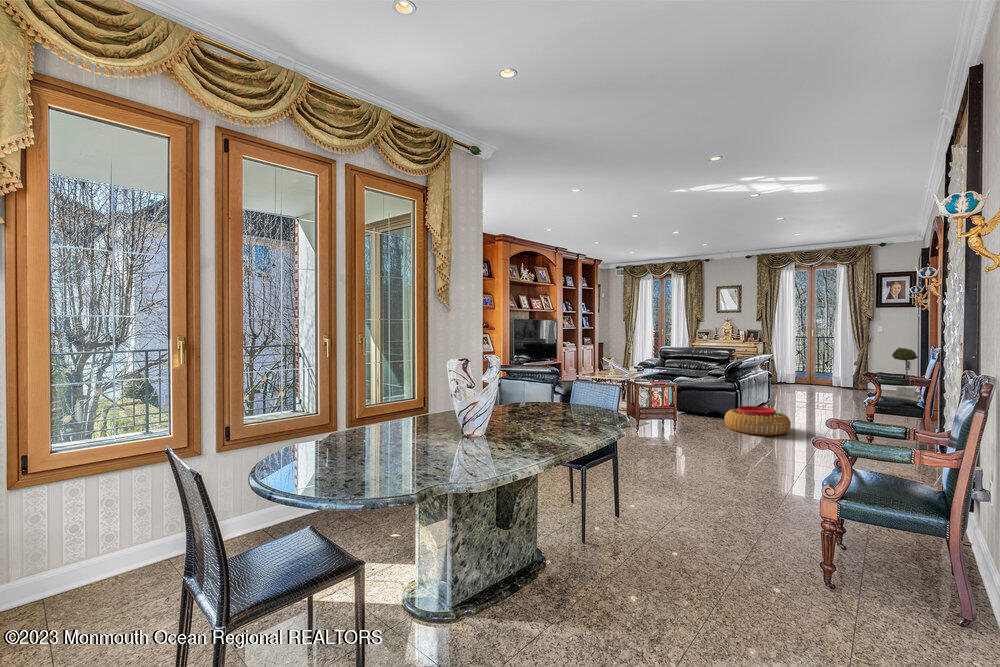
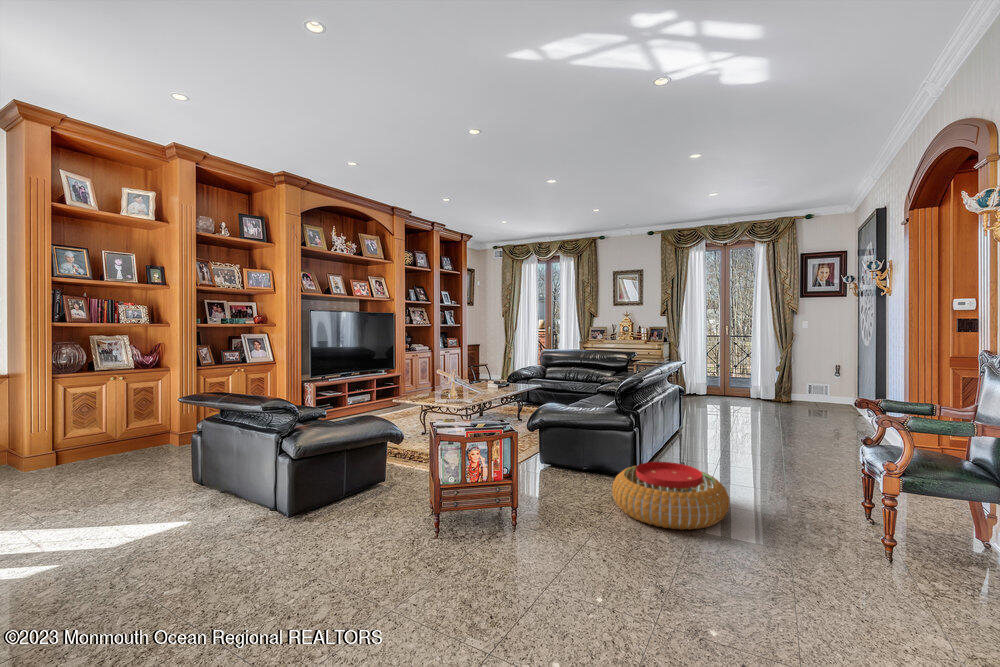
potted tree: present [892,347,918,396] -> none [826,348,859,413]

